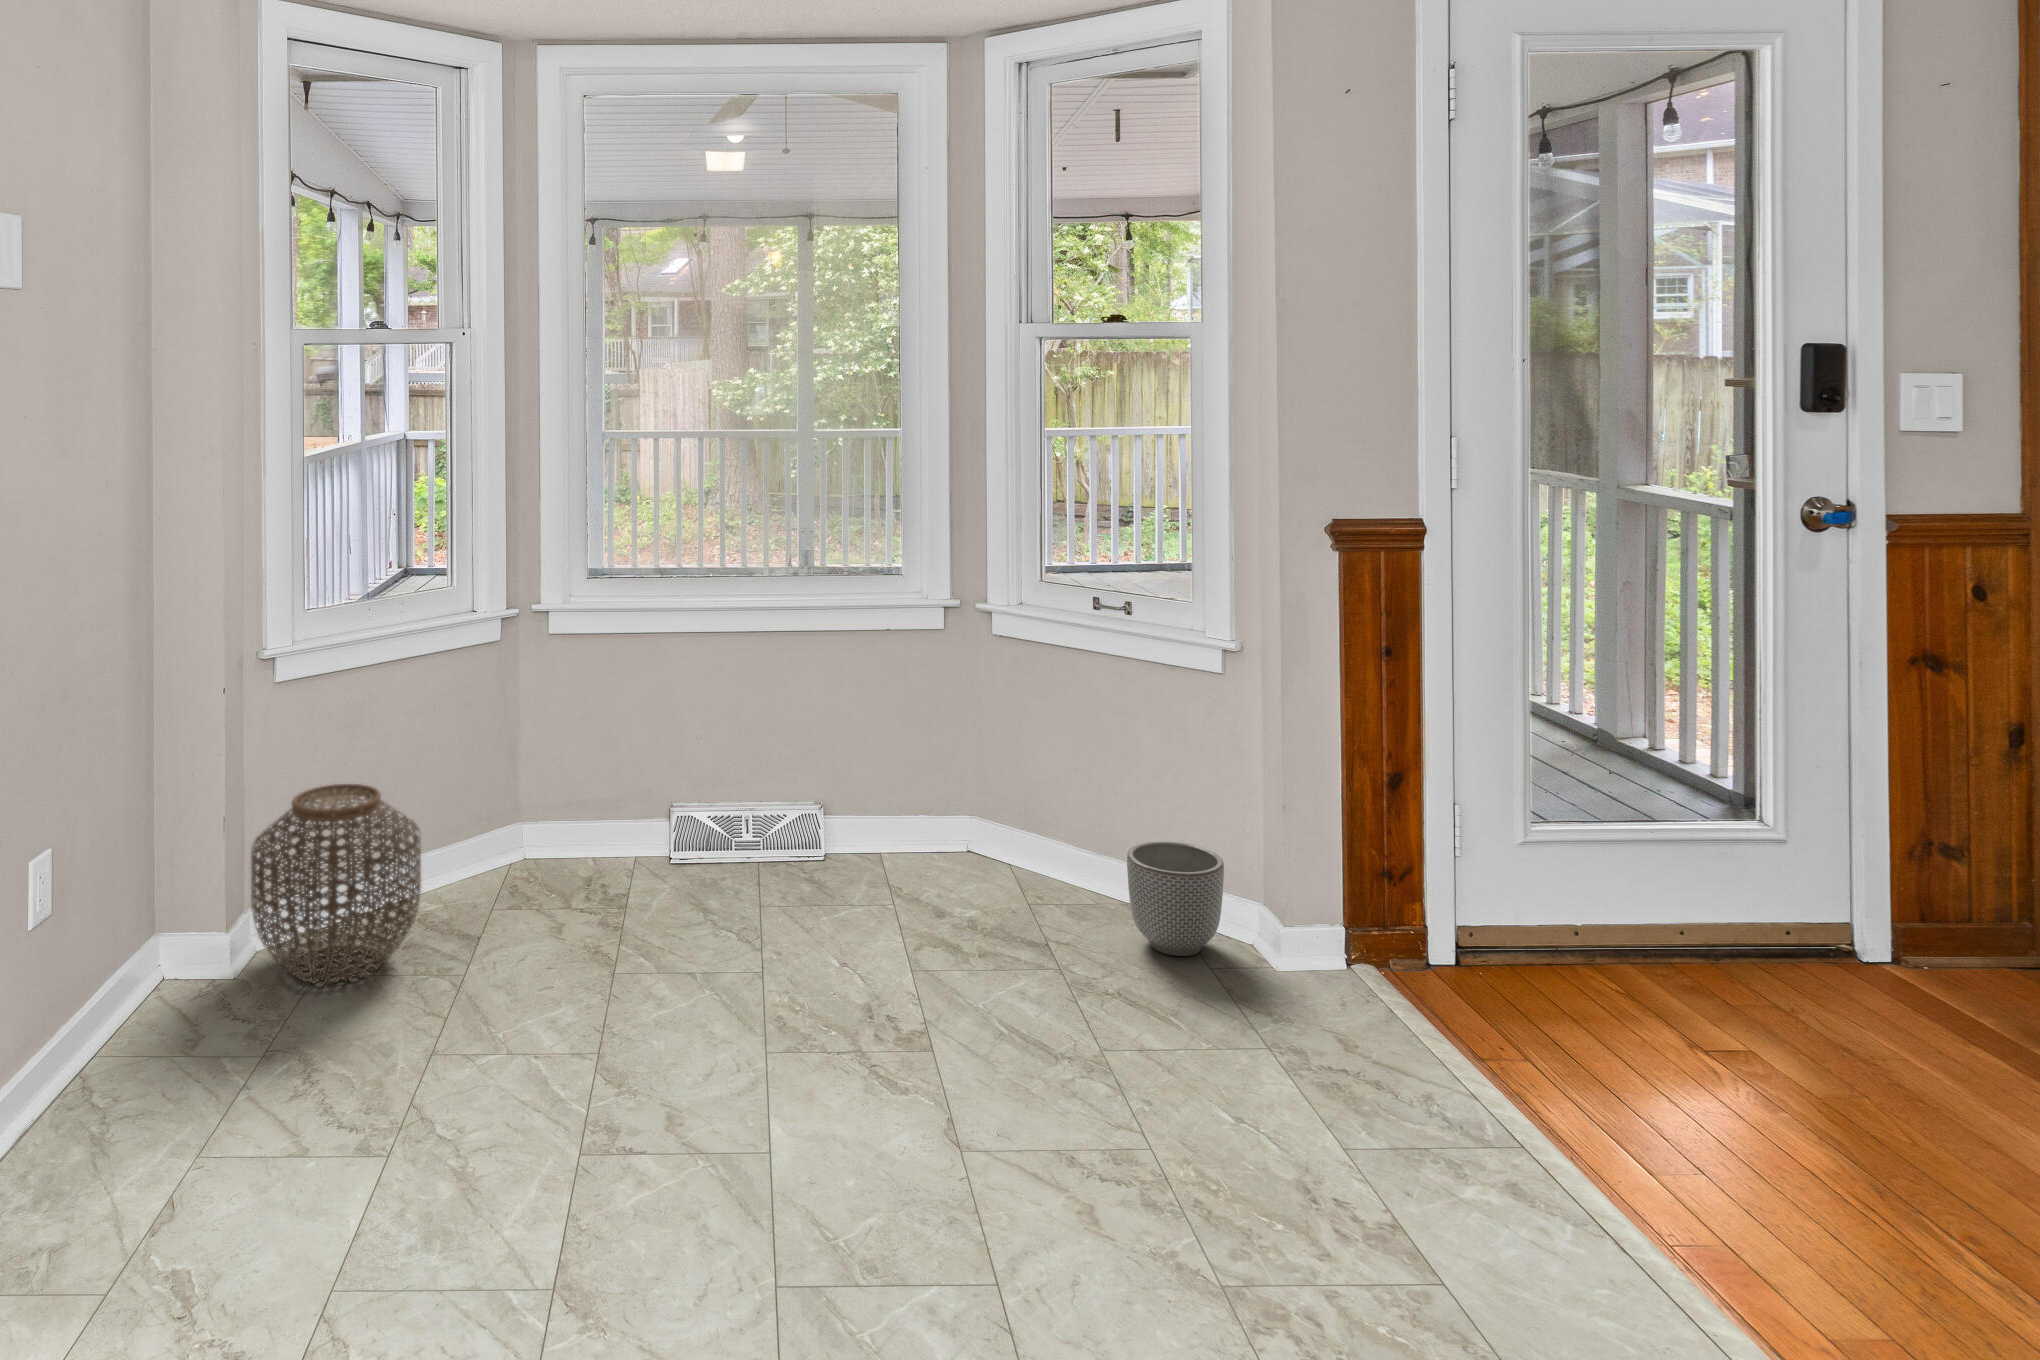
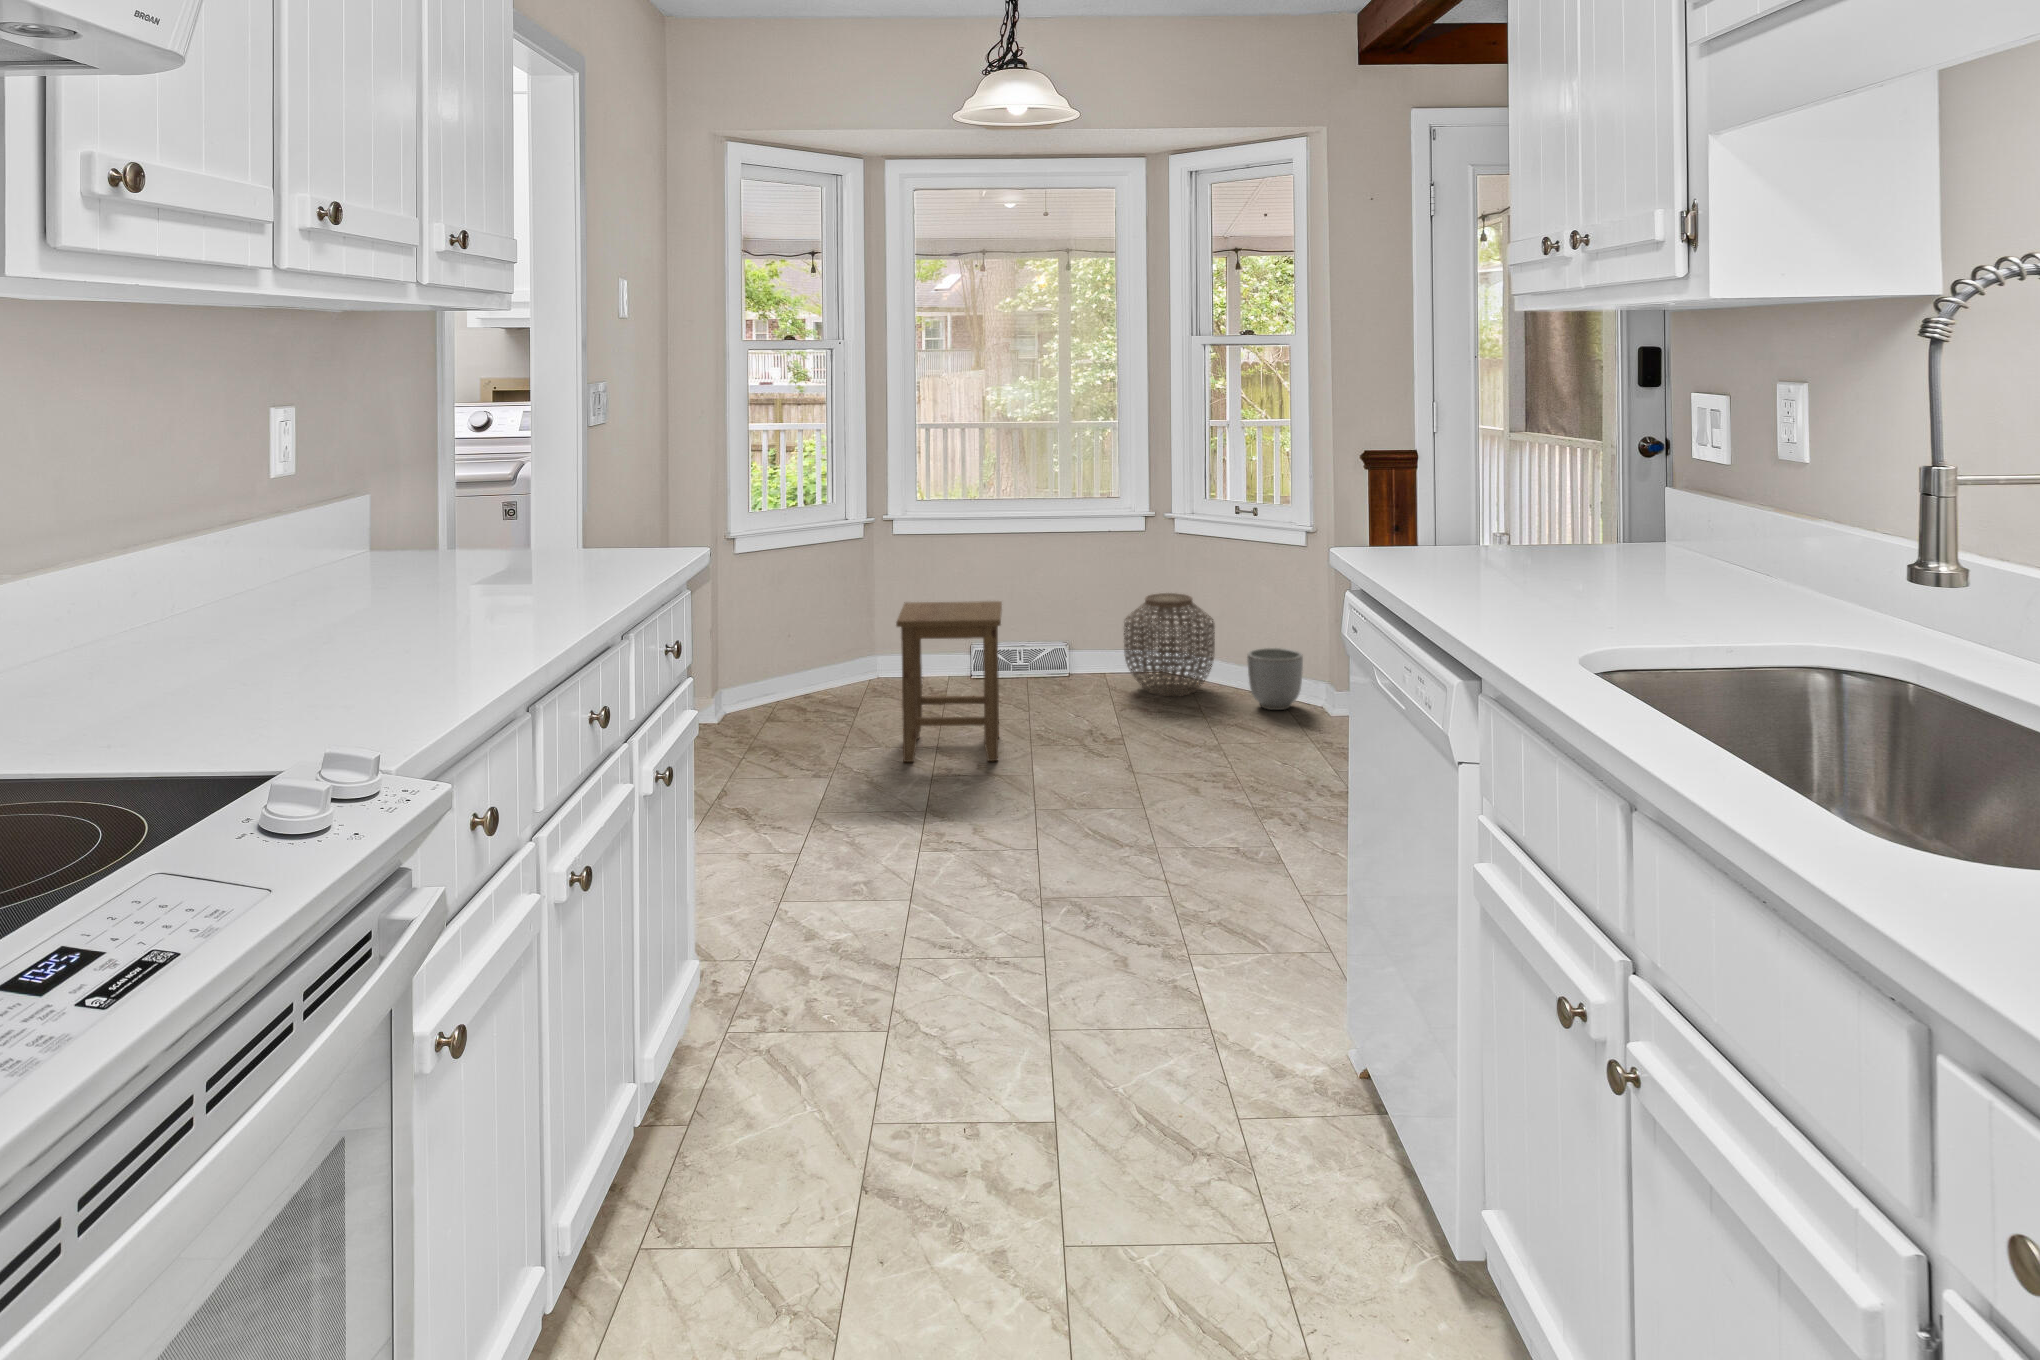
stool: none [511,783,712,1106] -> present [896,601,1002,762]
woven basket: present [251,784,421,983] -> present [1124,593,1215,696]

